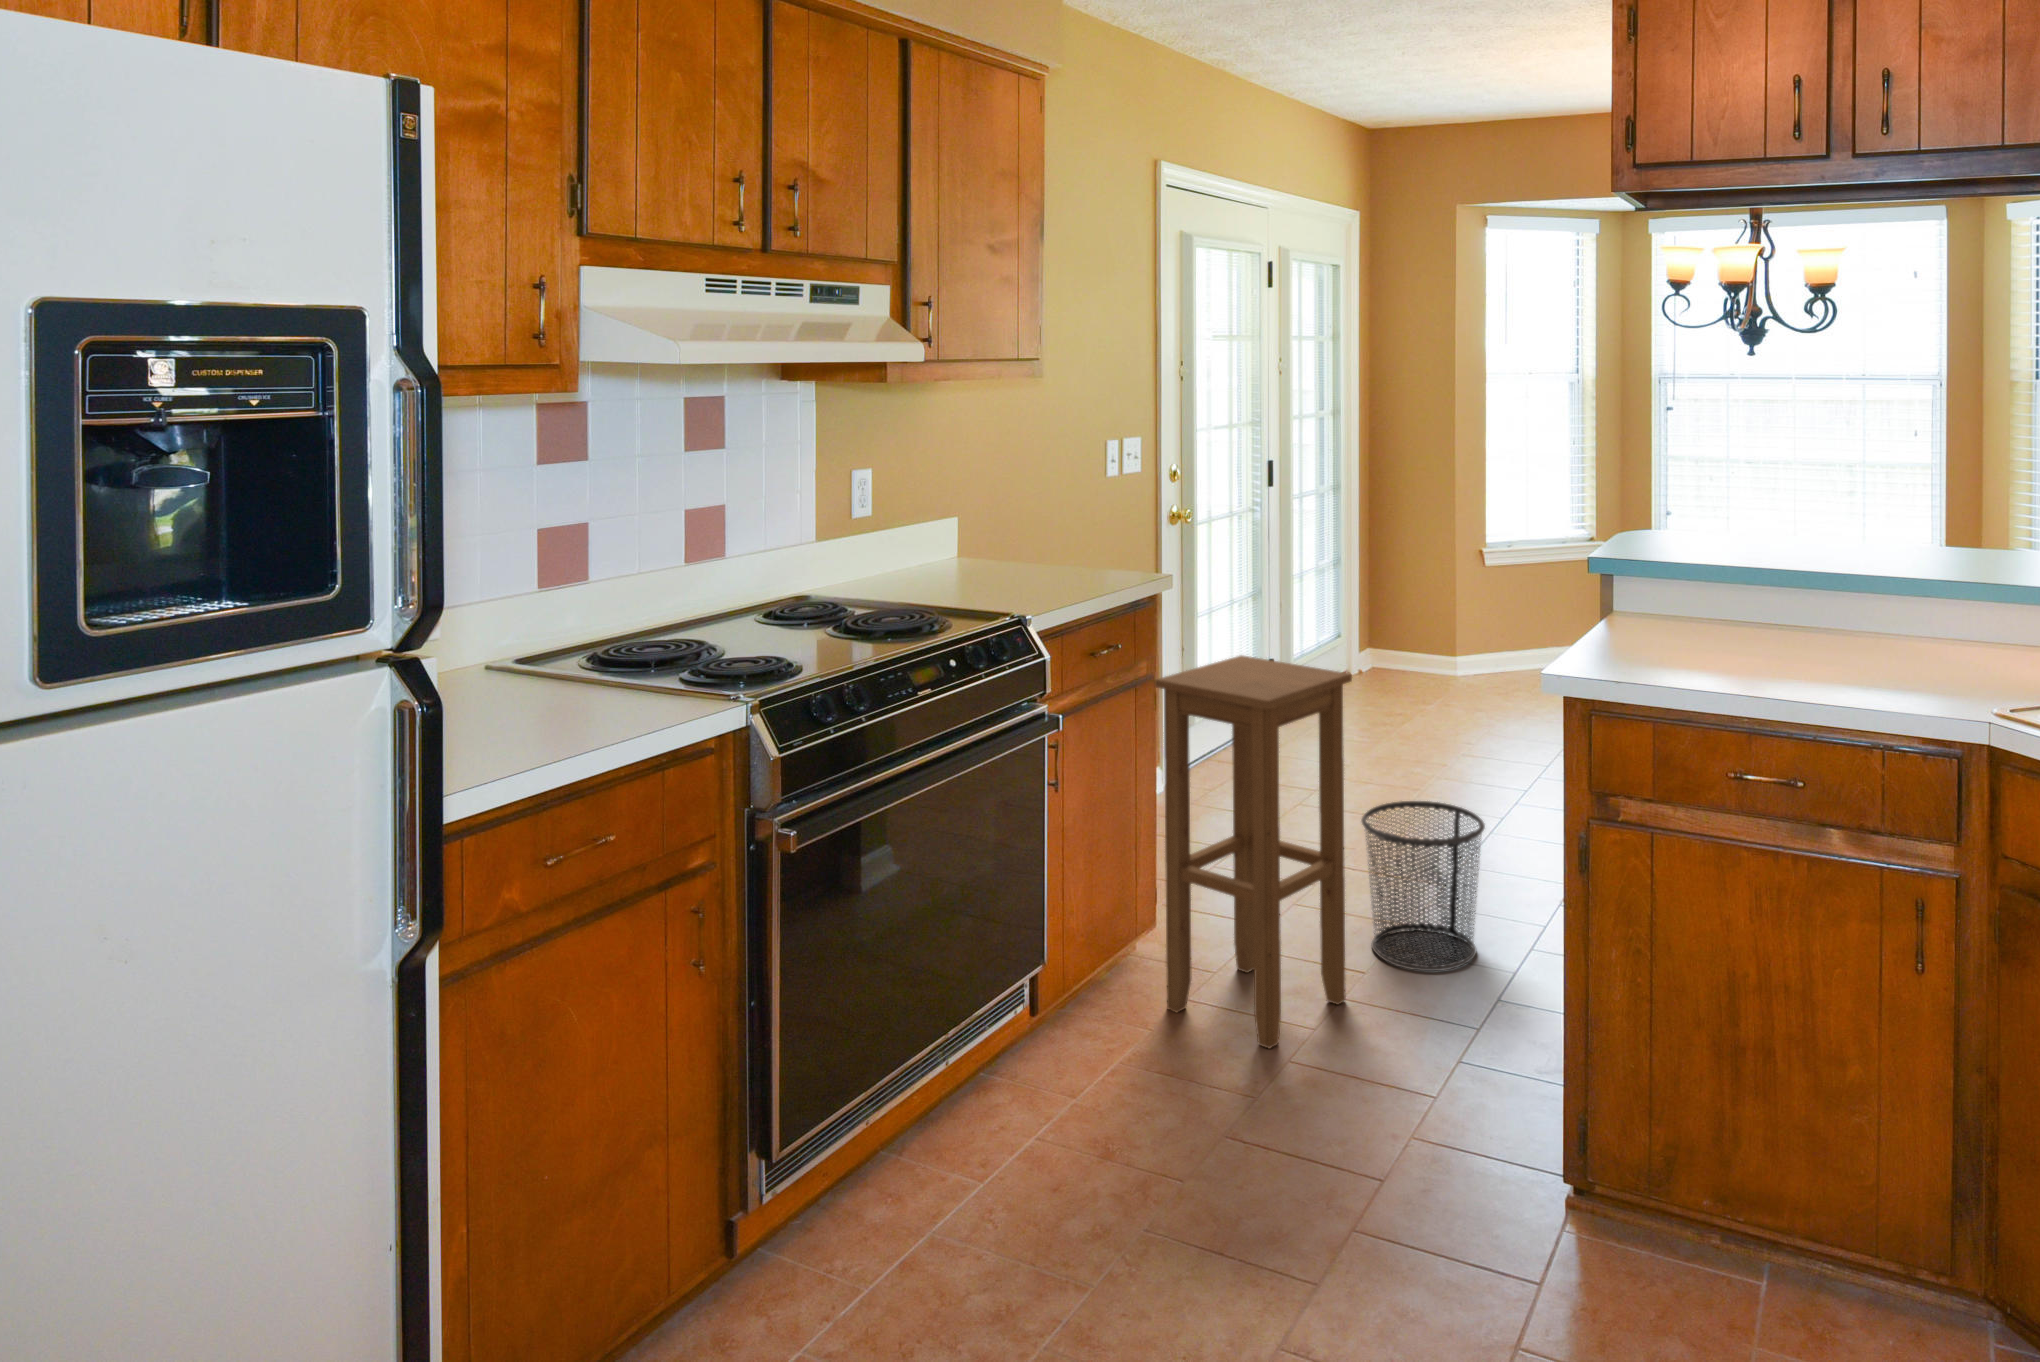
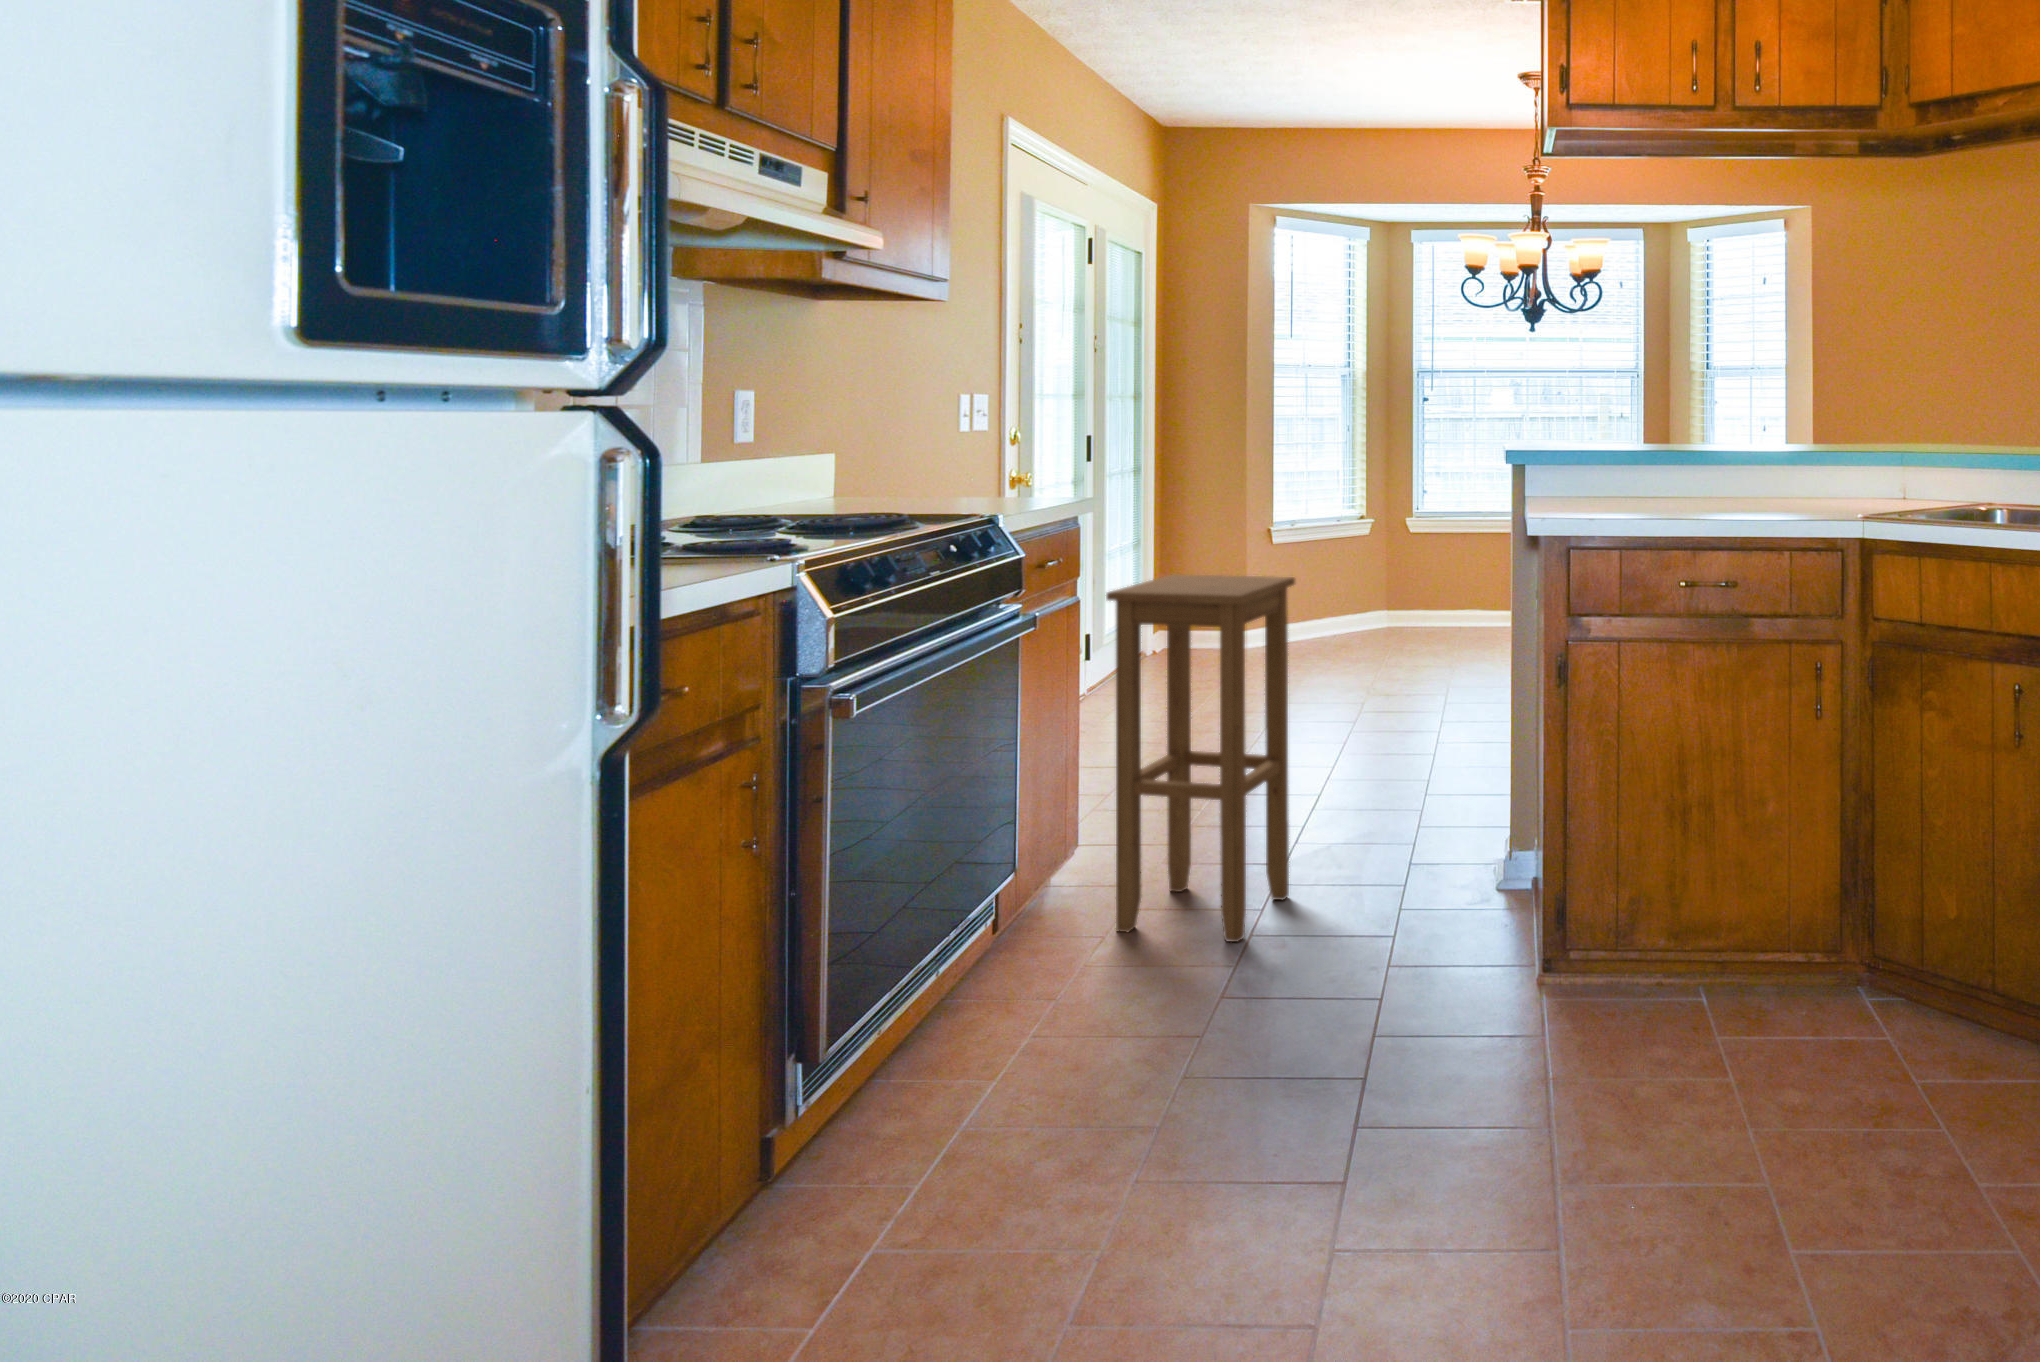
waste bin: present [1362,801,1485,971] -> none [1279,712,1396,865]

